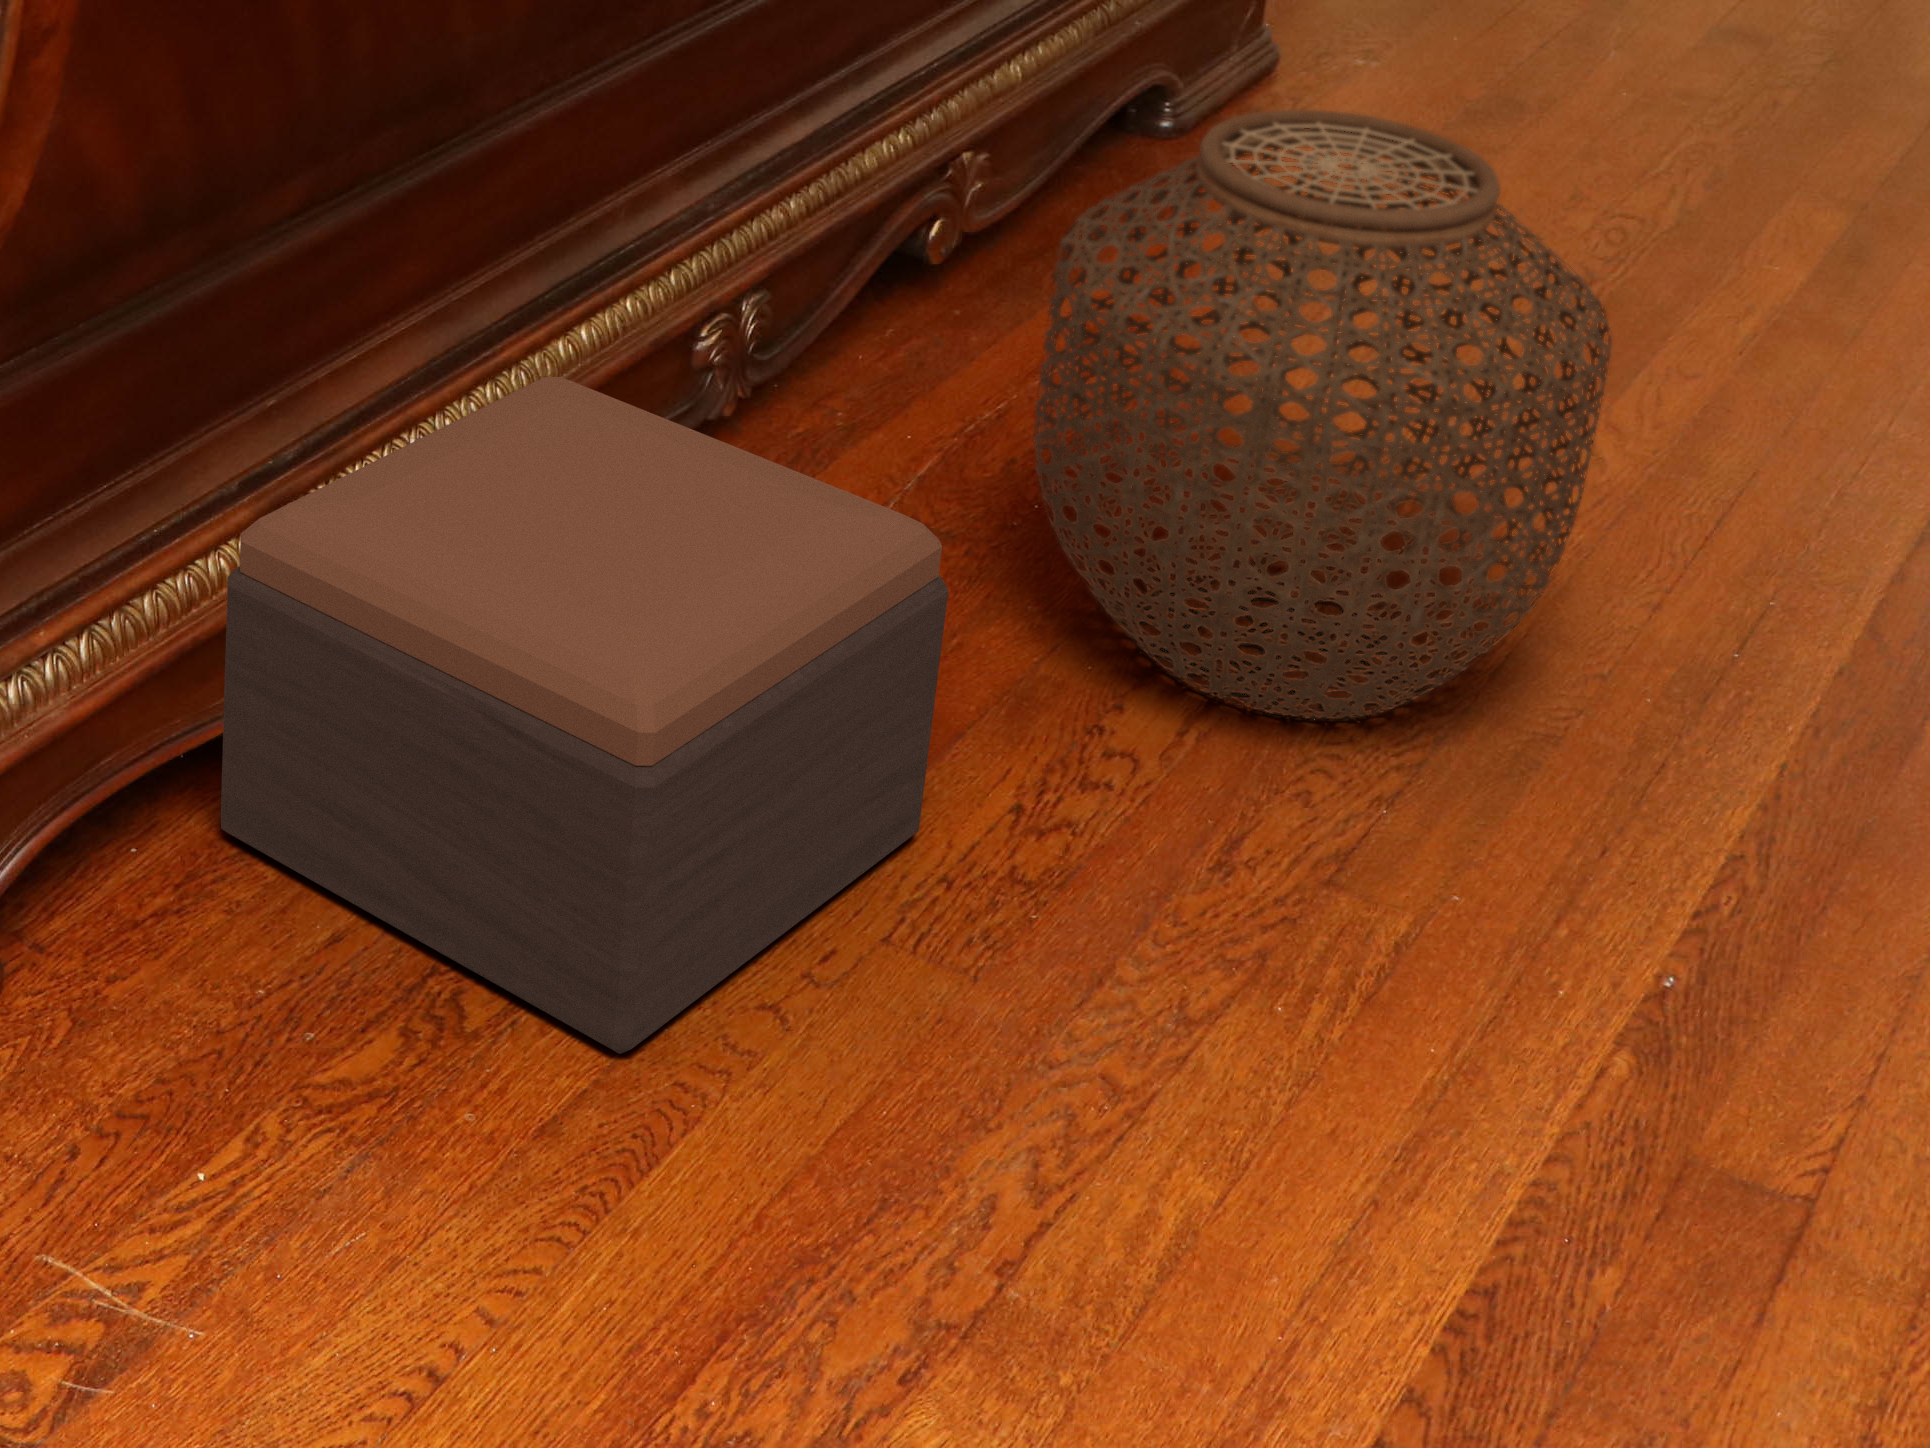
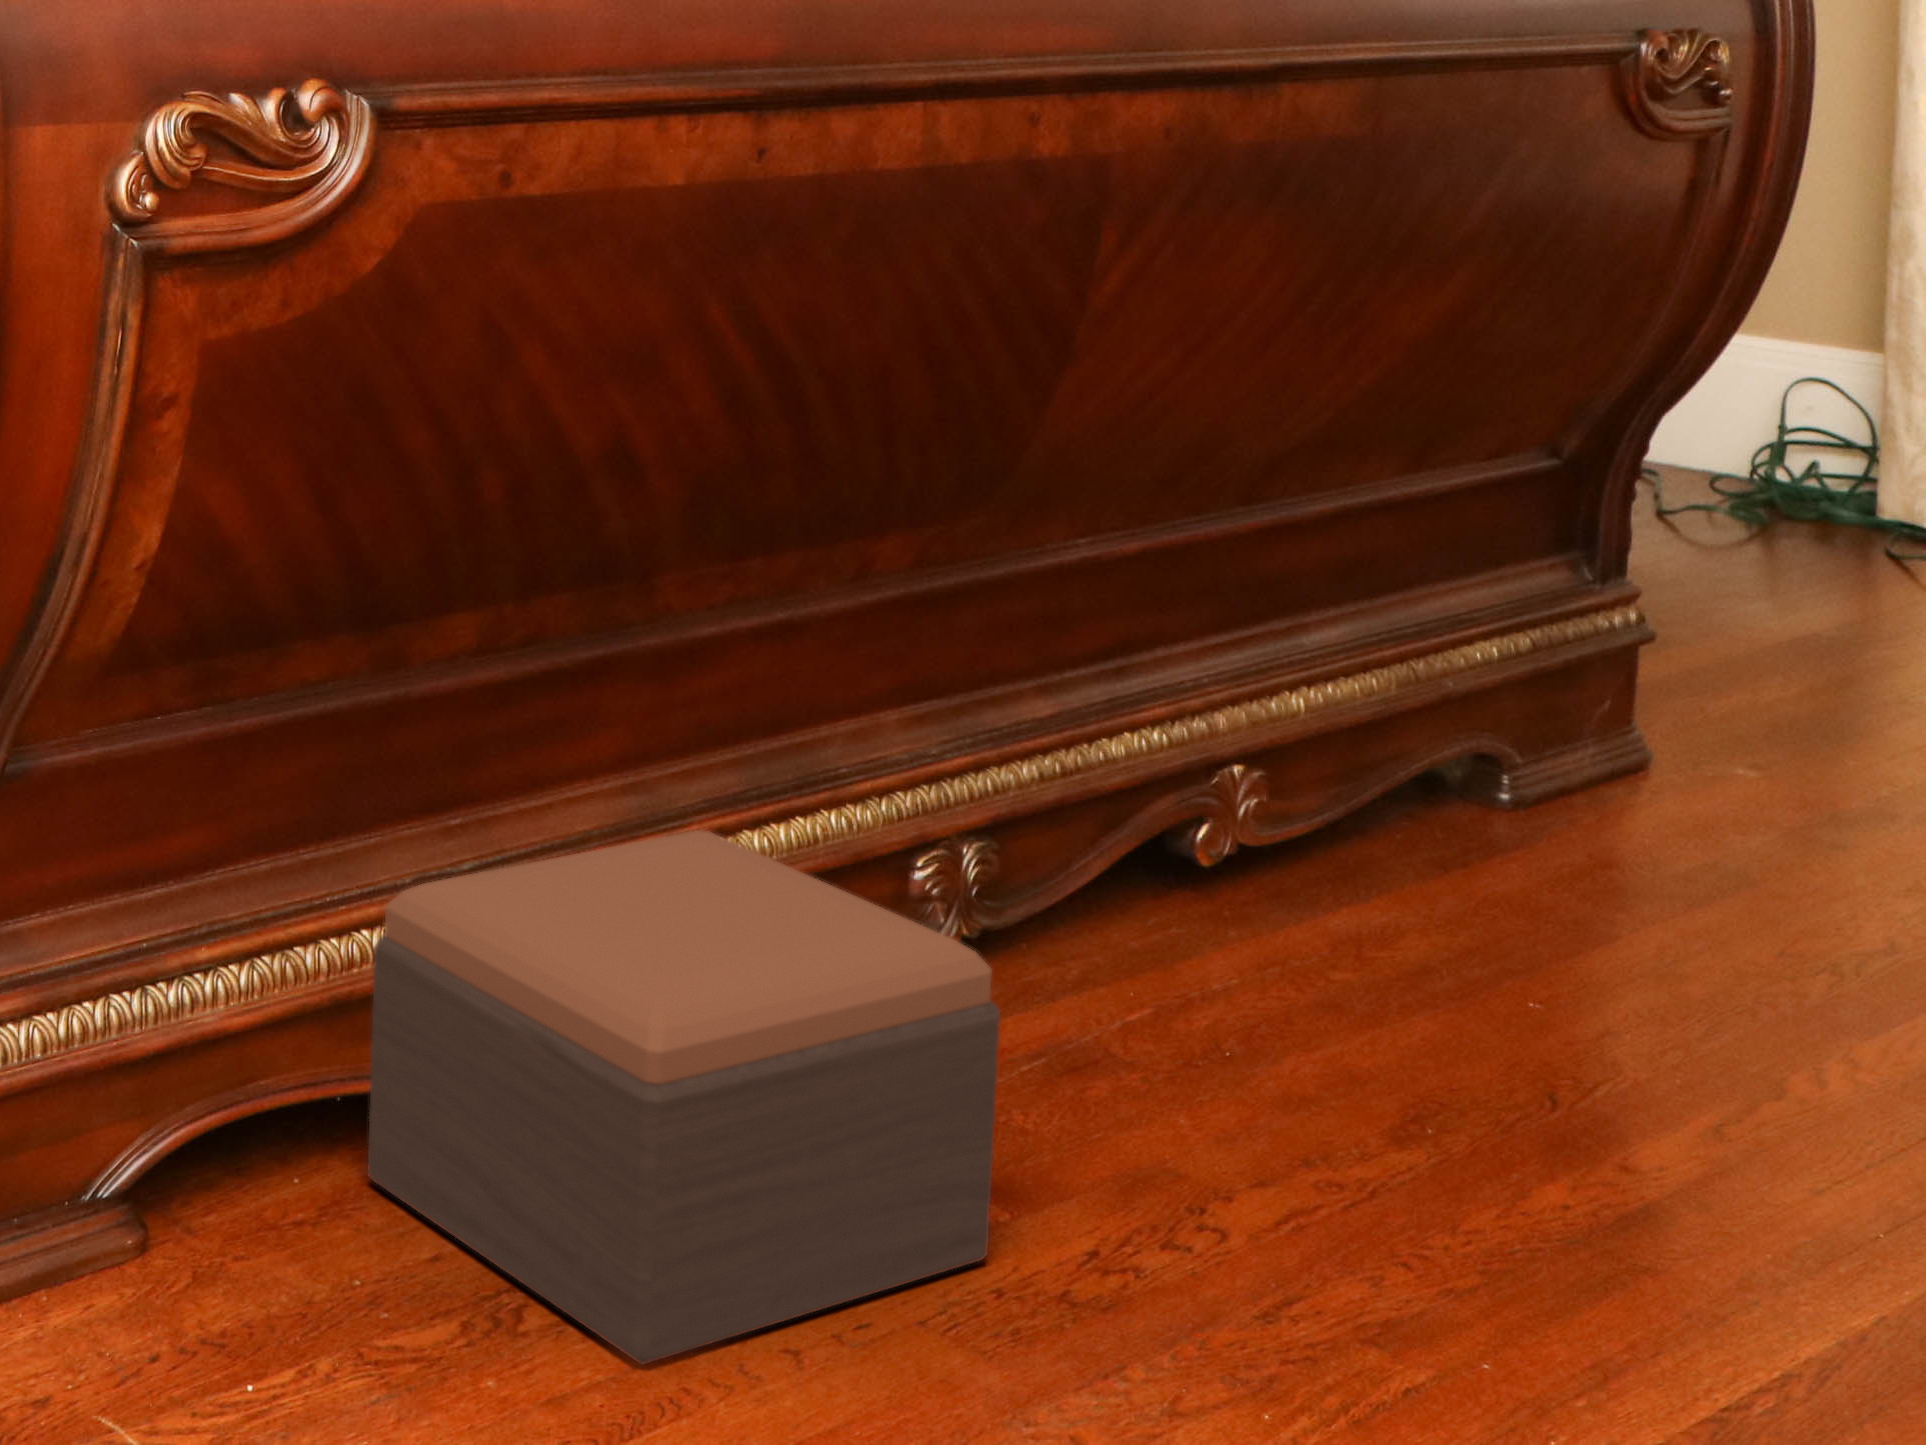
woven basket: present [1034,110,1612,719] -> none [1170,661,1696,1236]

